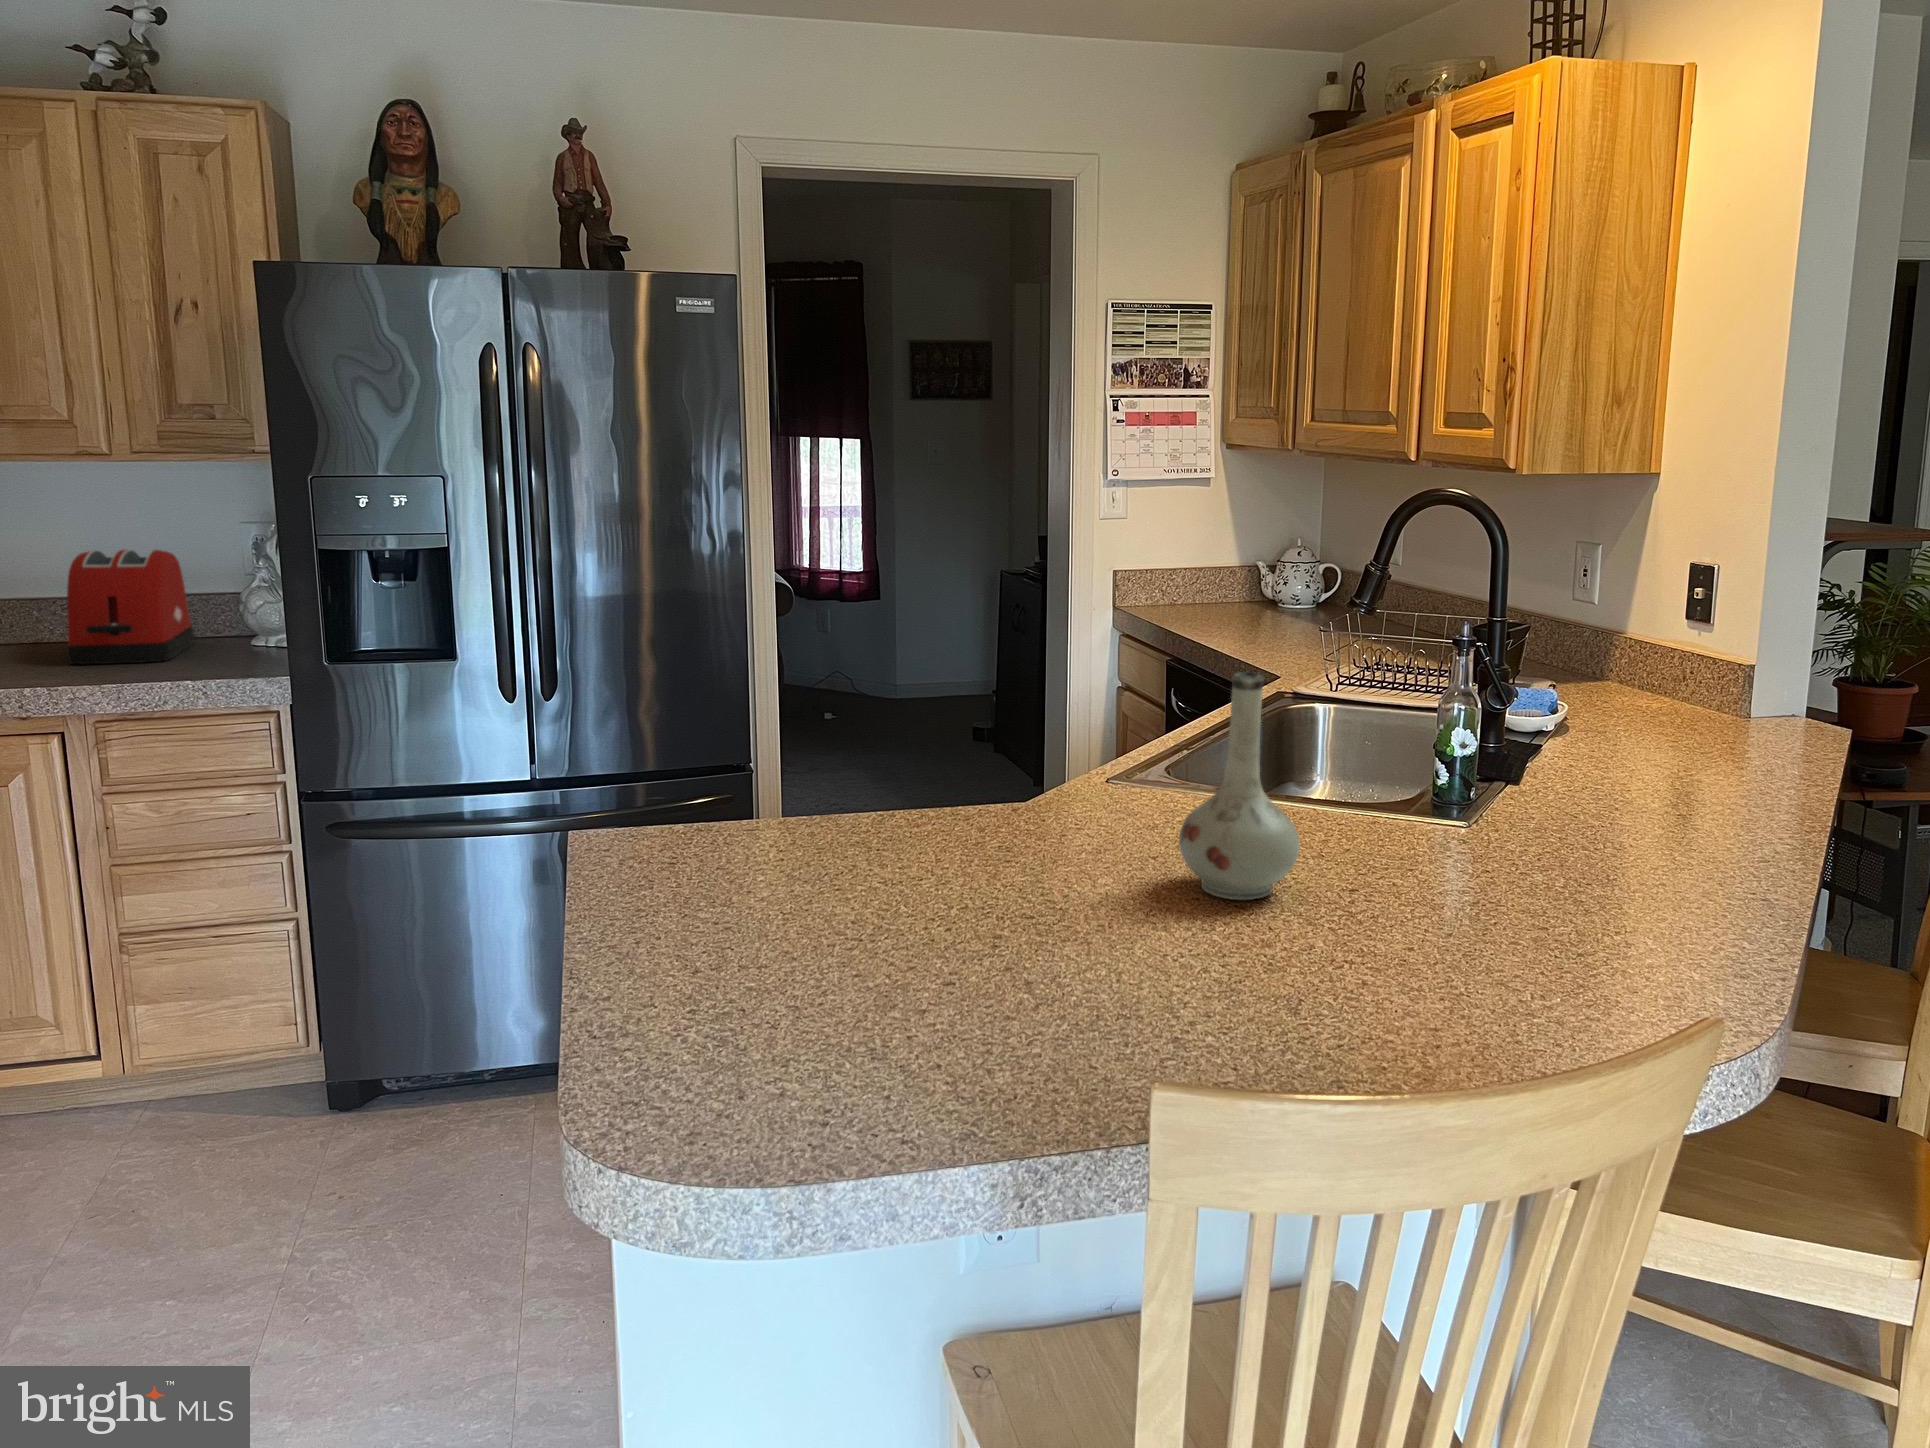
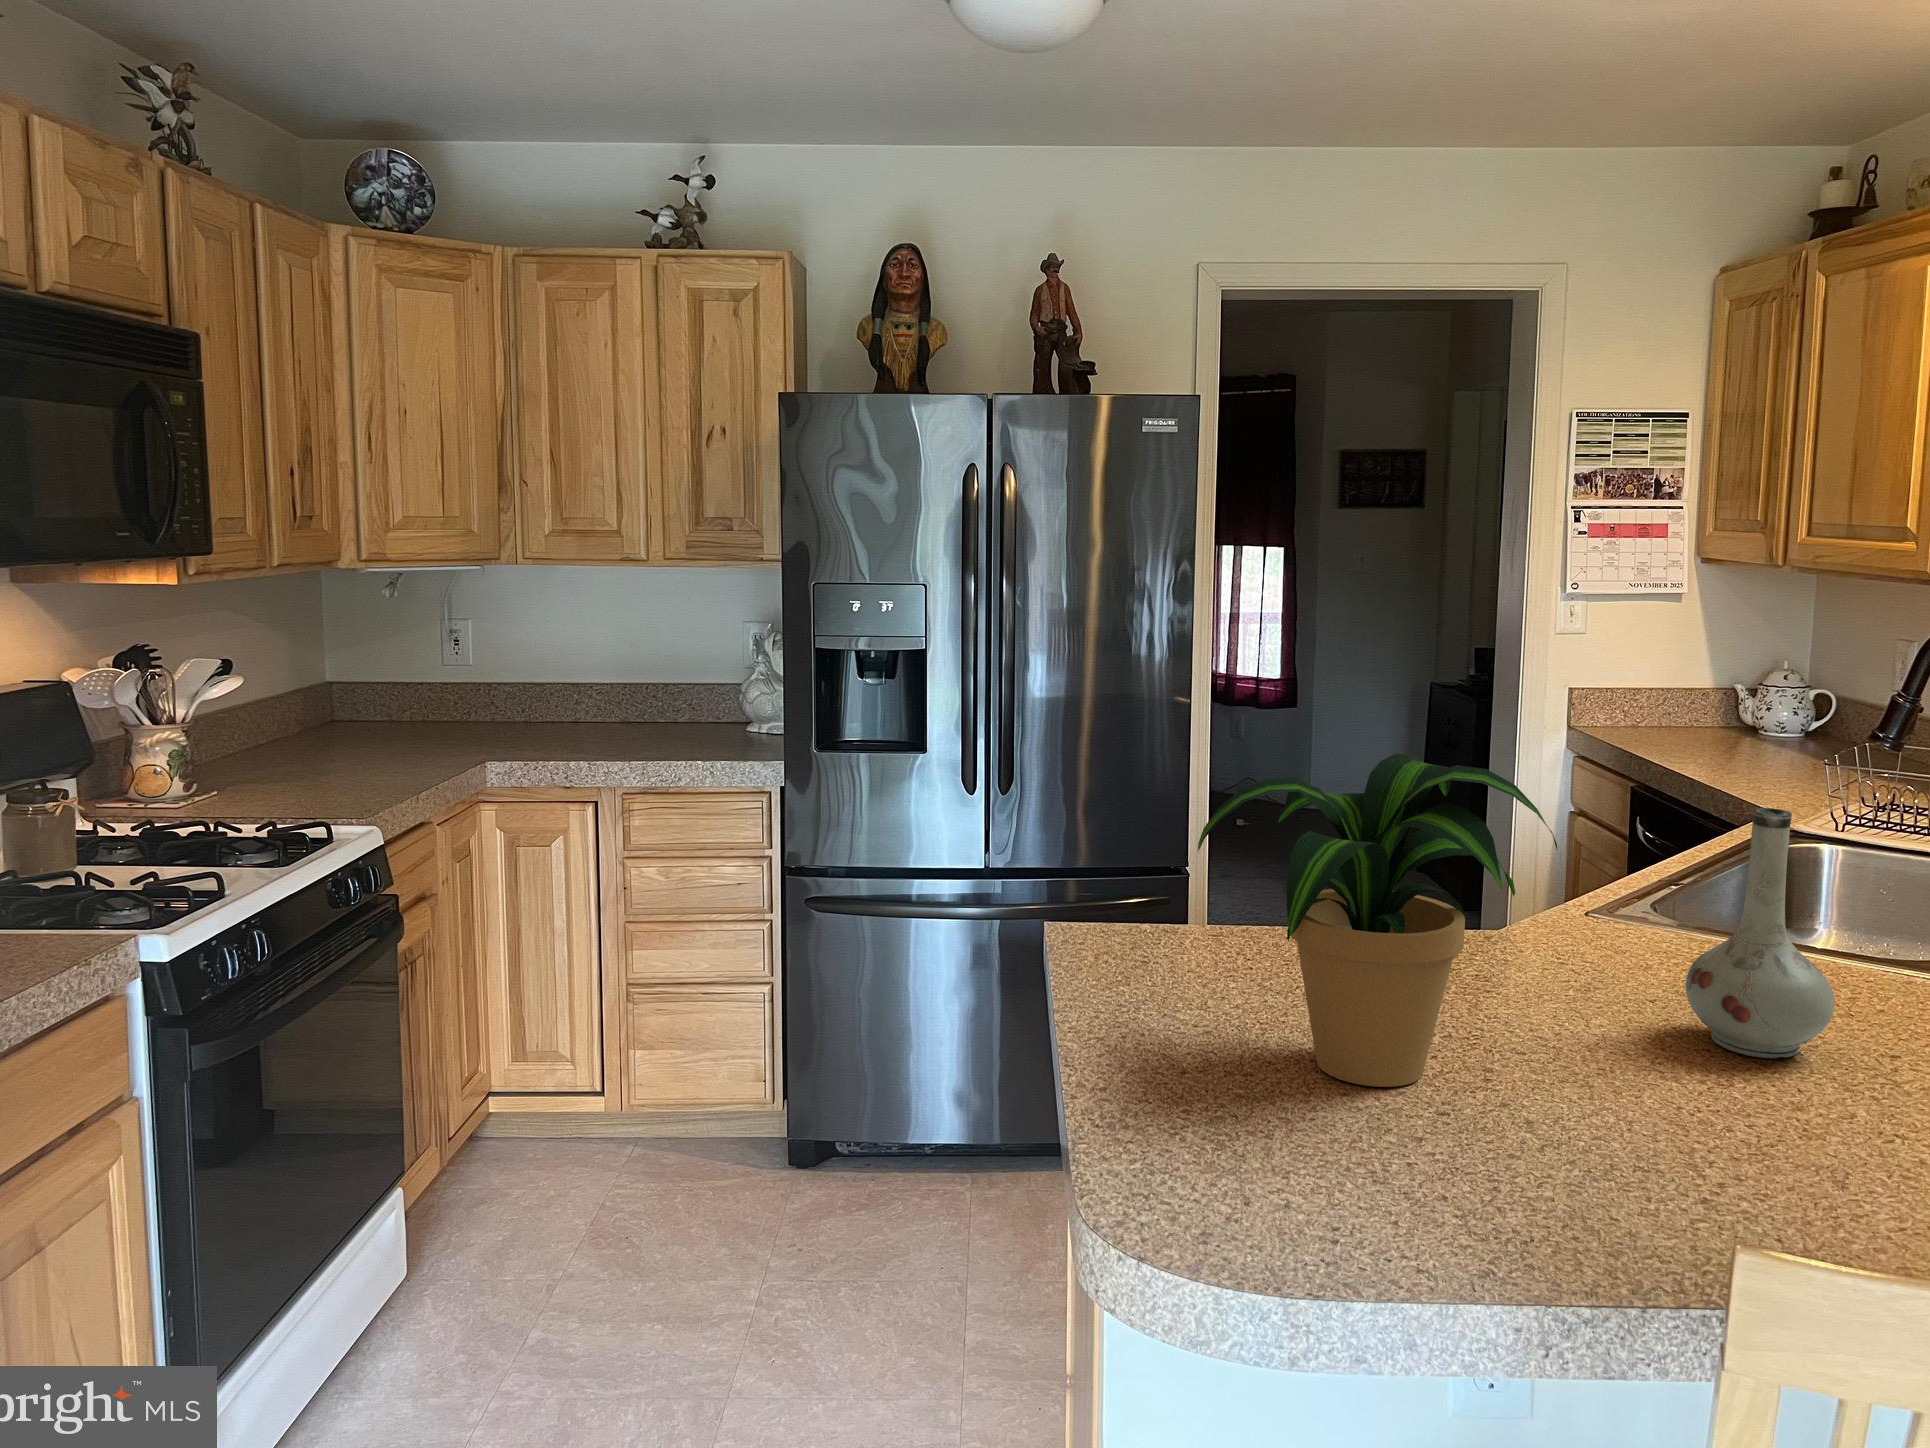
toaster: present [67,550,194,664] -> none [614,653,707,750]
potted plant: none [703,633,1053,964] -> present [1198,753,1557,1087]

